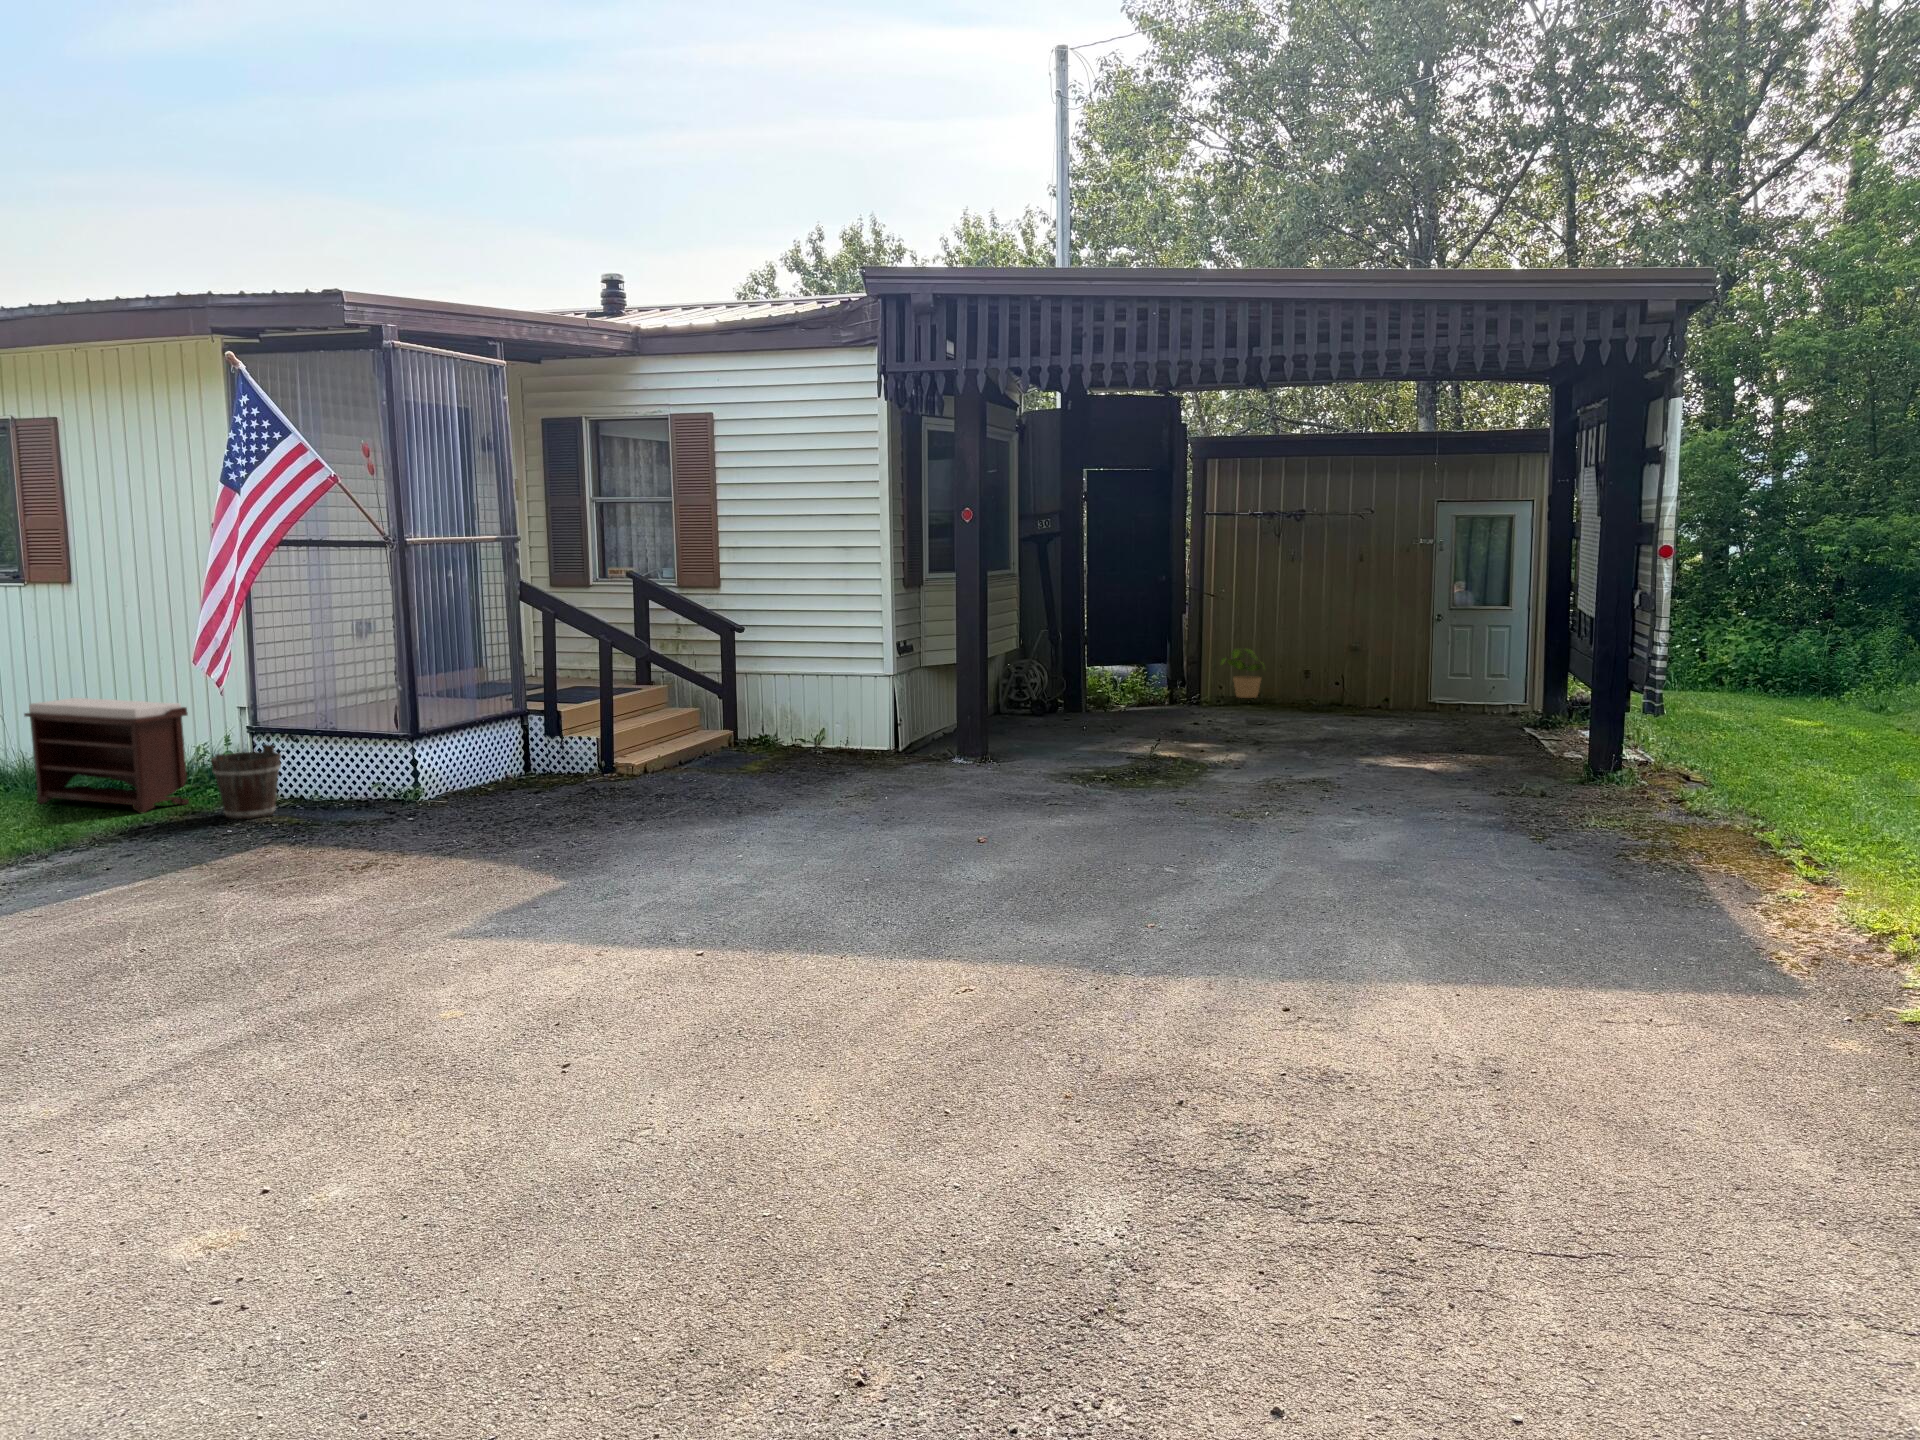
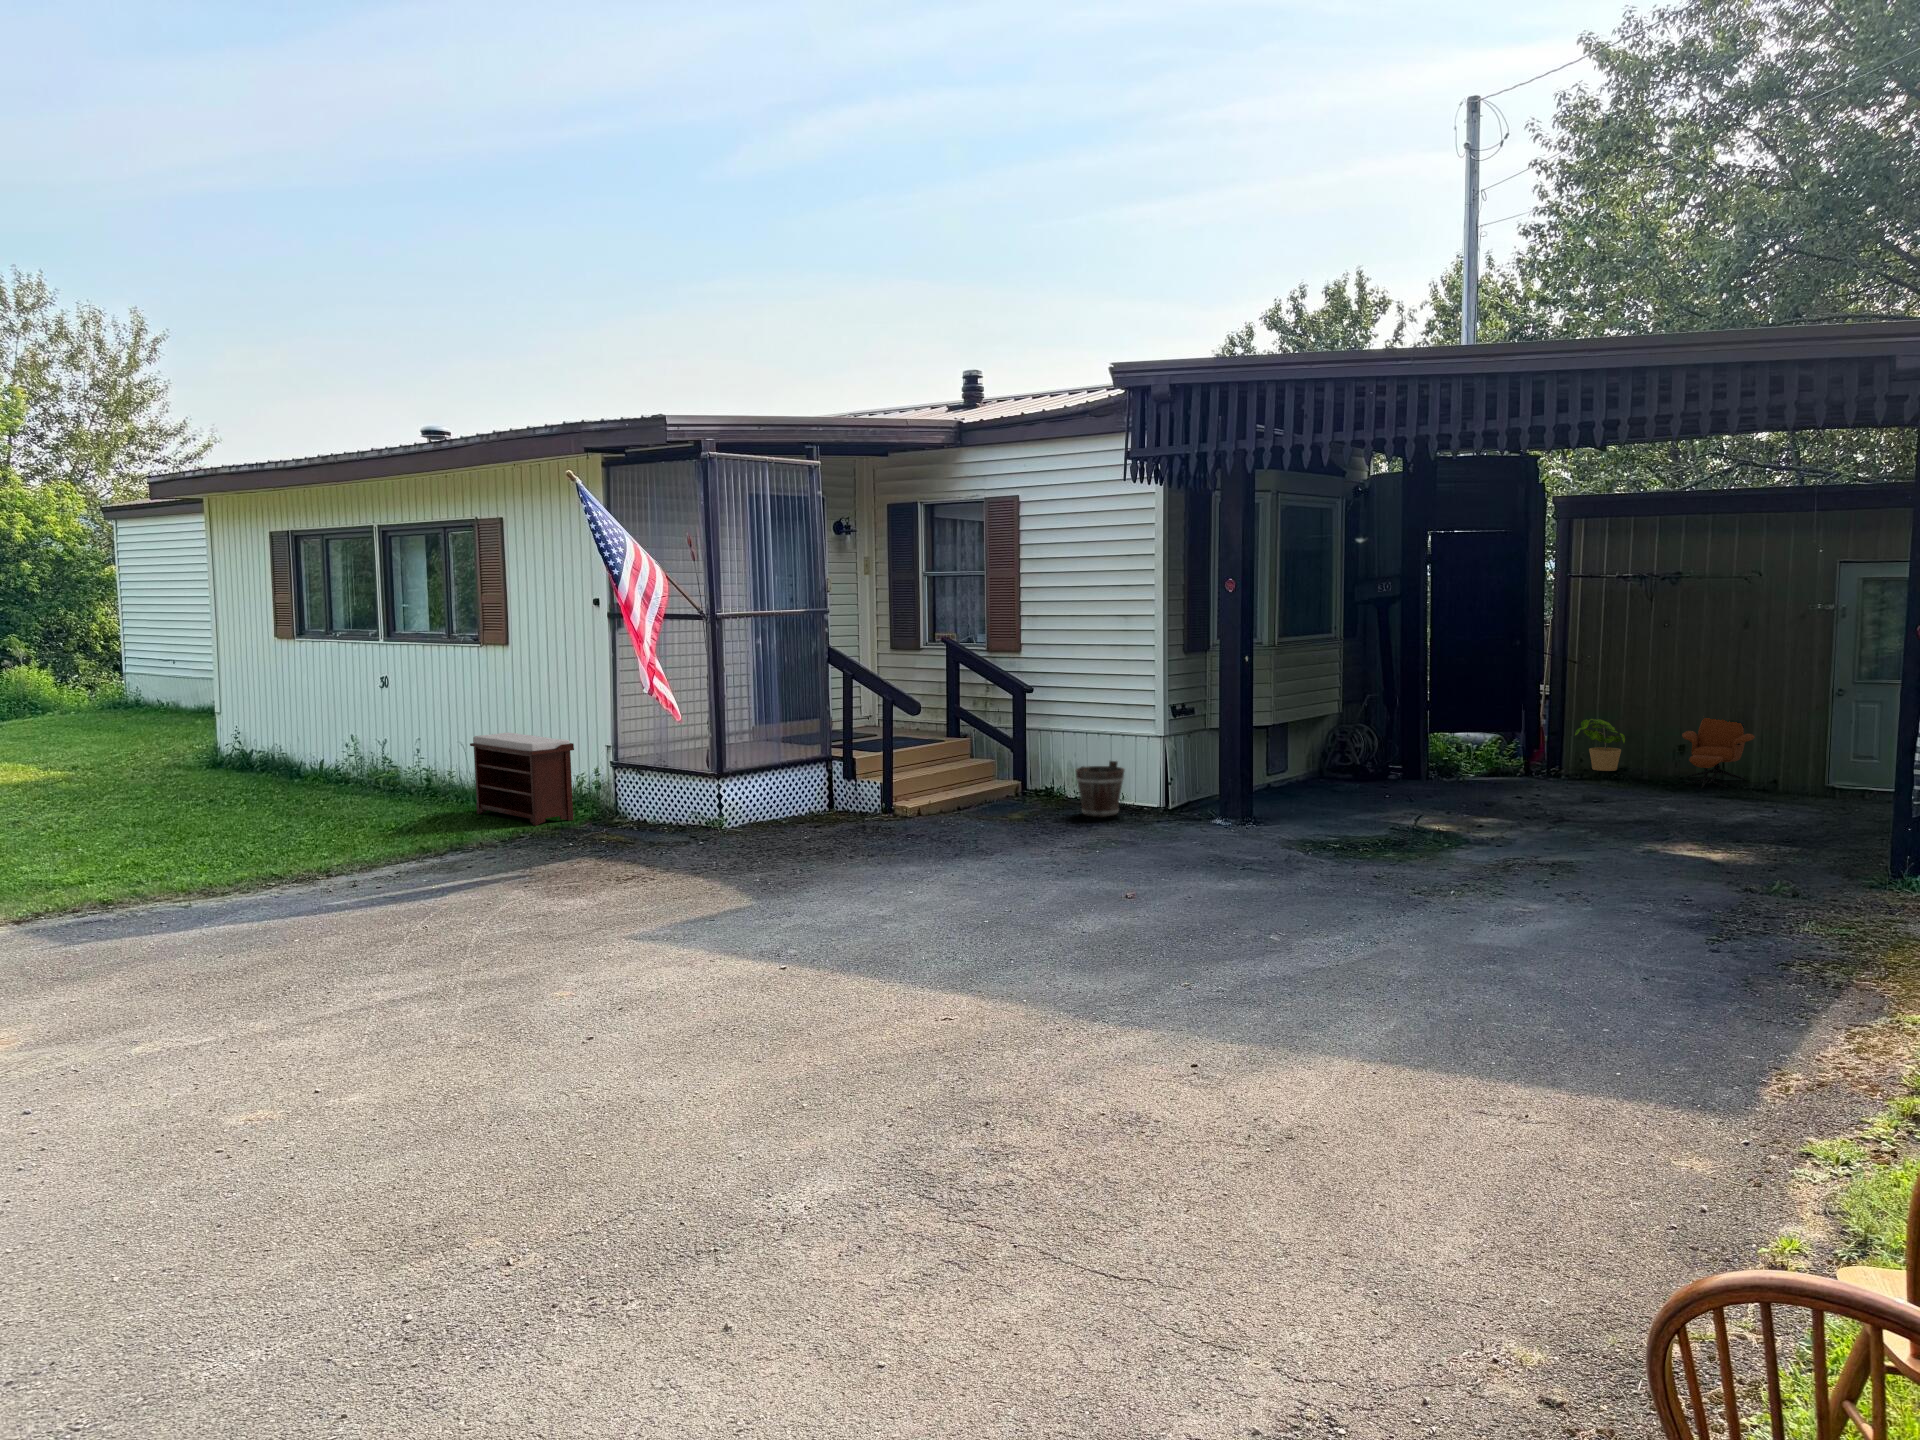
lounge chair: none [1320,627,1383,710] -> present [1682,718,1755,789]
bucket: present [211,745,281,819] -> present [1075,761,1124,817]

